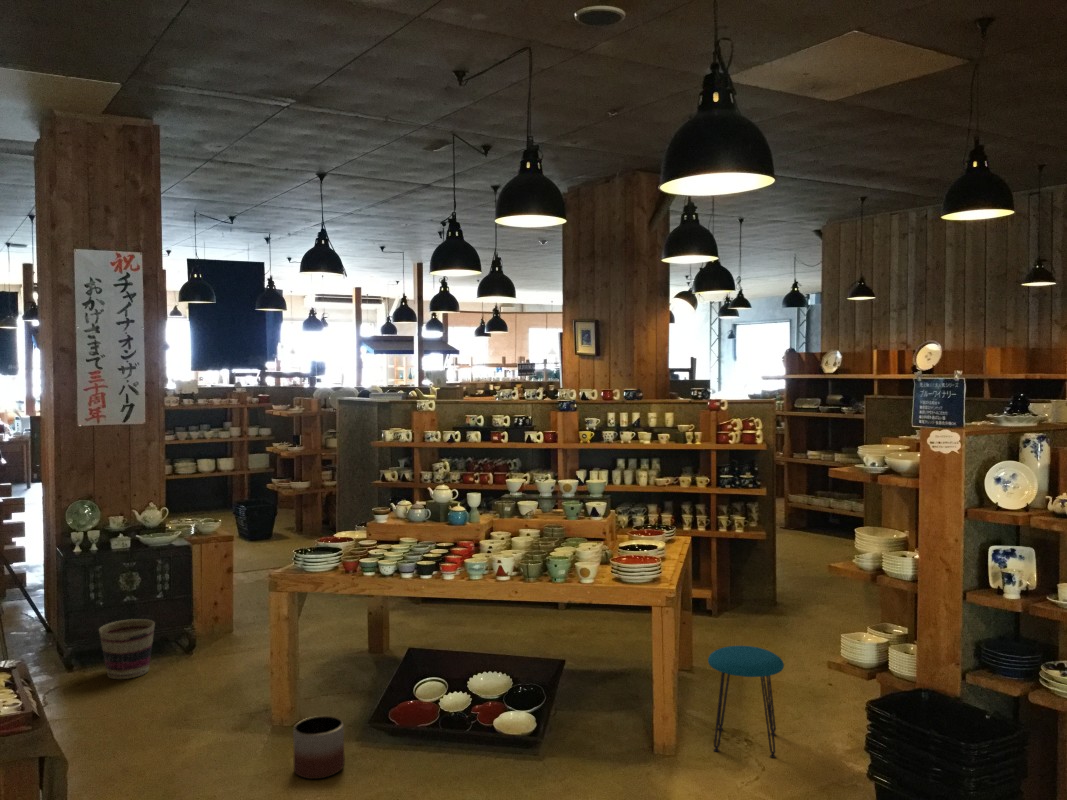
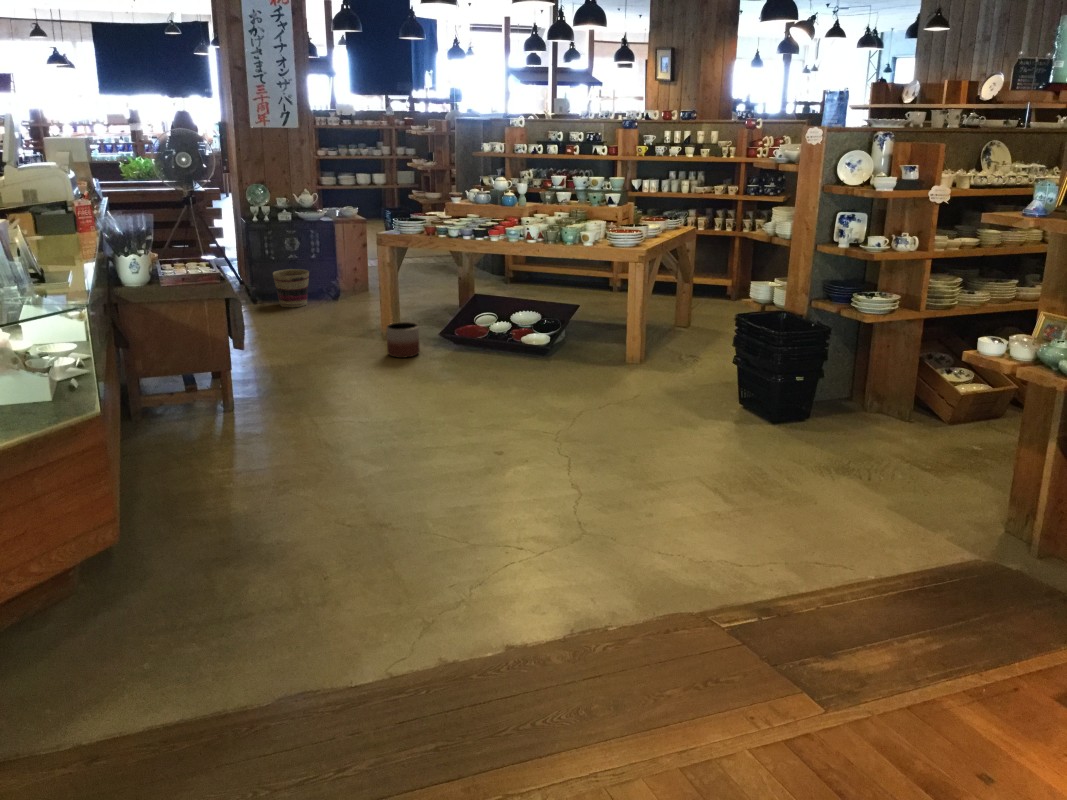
stool: present [708,646,784,758] -> none [667,296,723,369]

